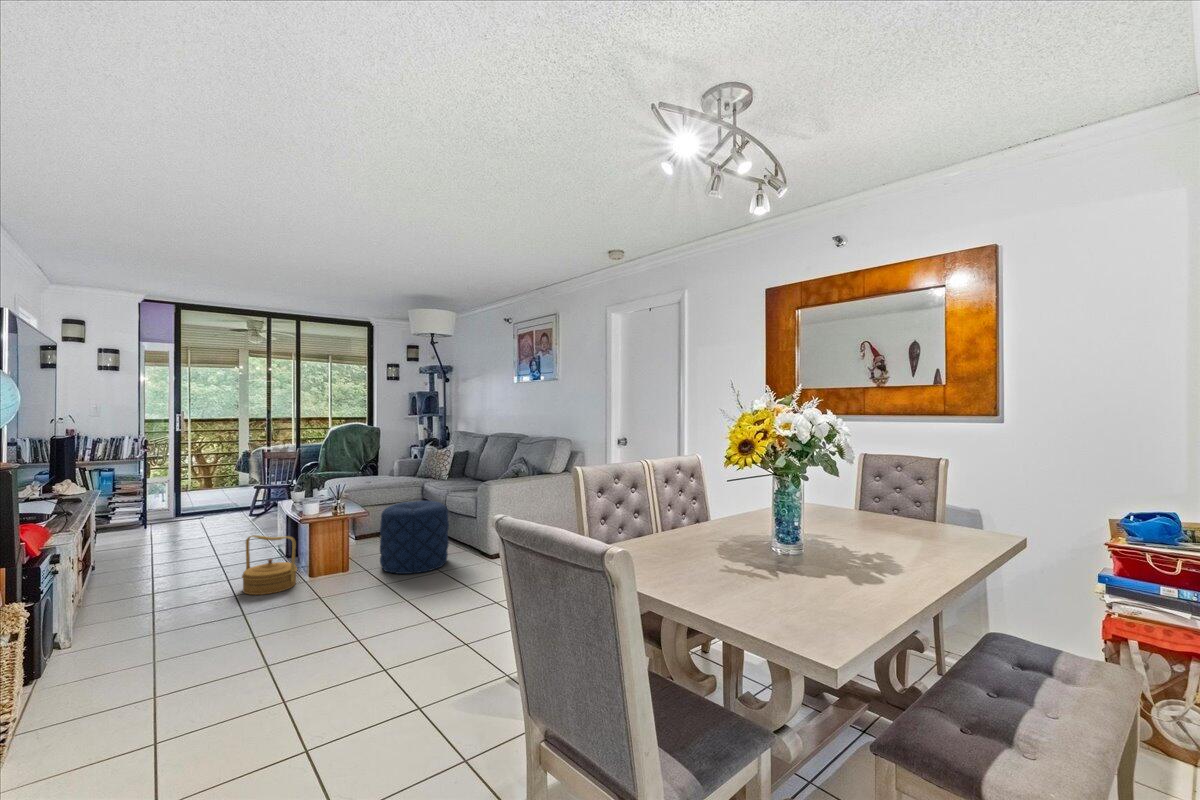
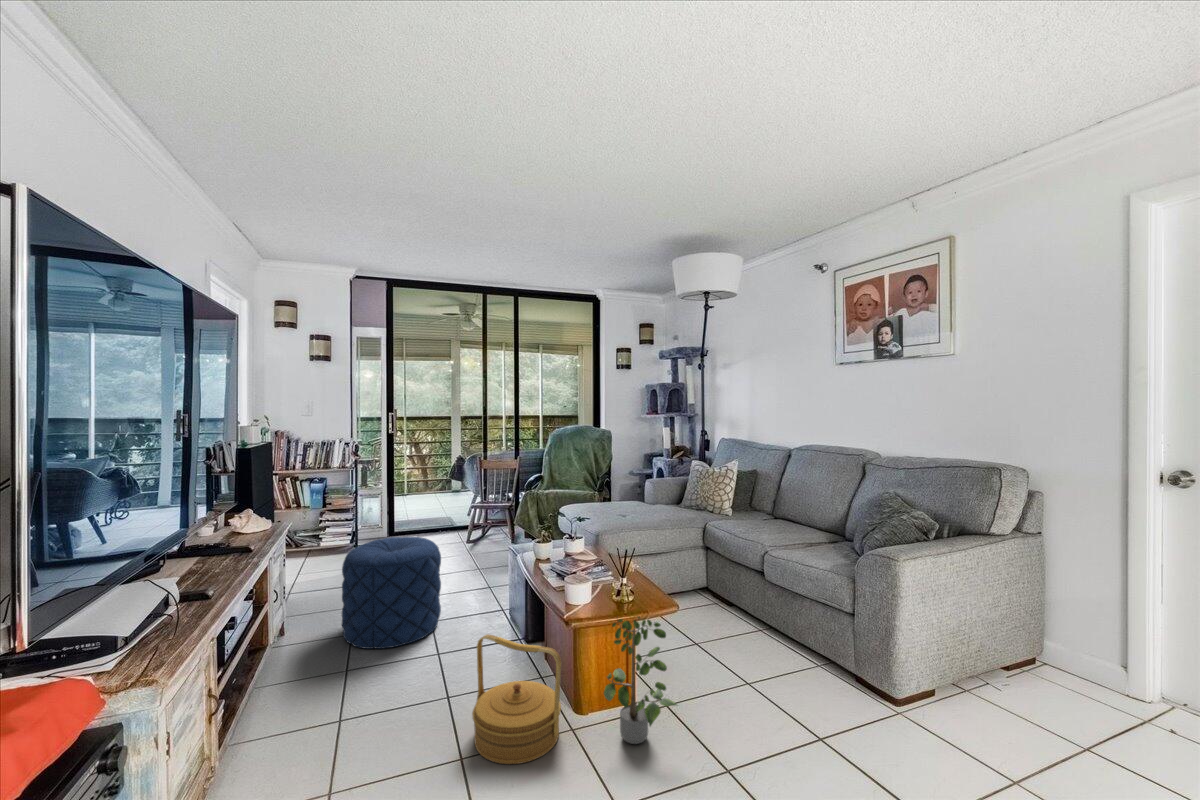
pouf: present [380,501,449,574] -> present [342,537,441,649]
potted plant: none [321,517,362,583] -> present [604,617,677,744]

